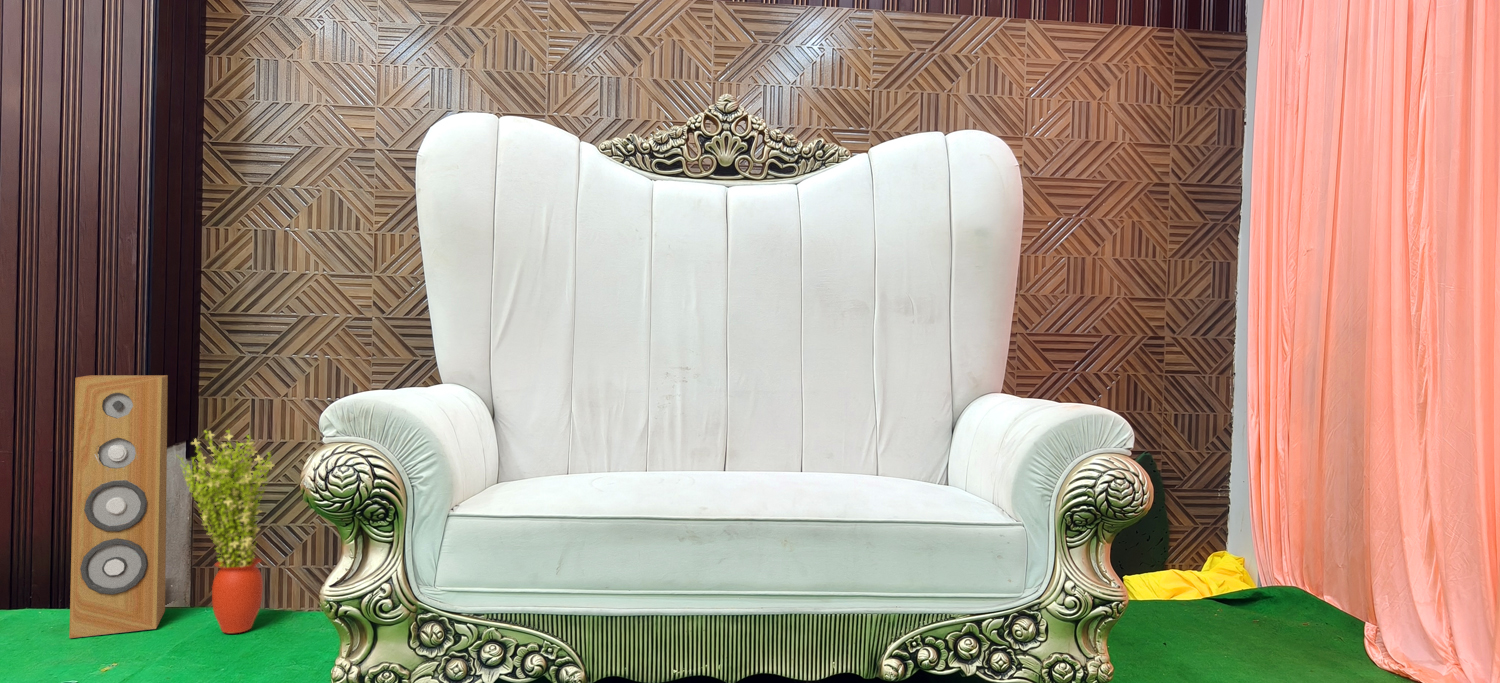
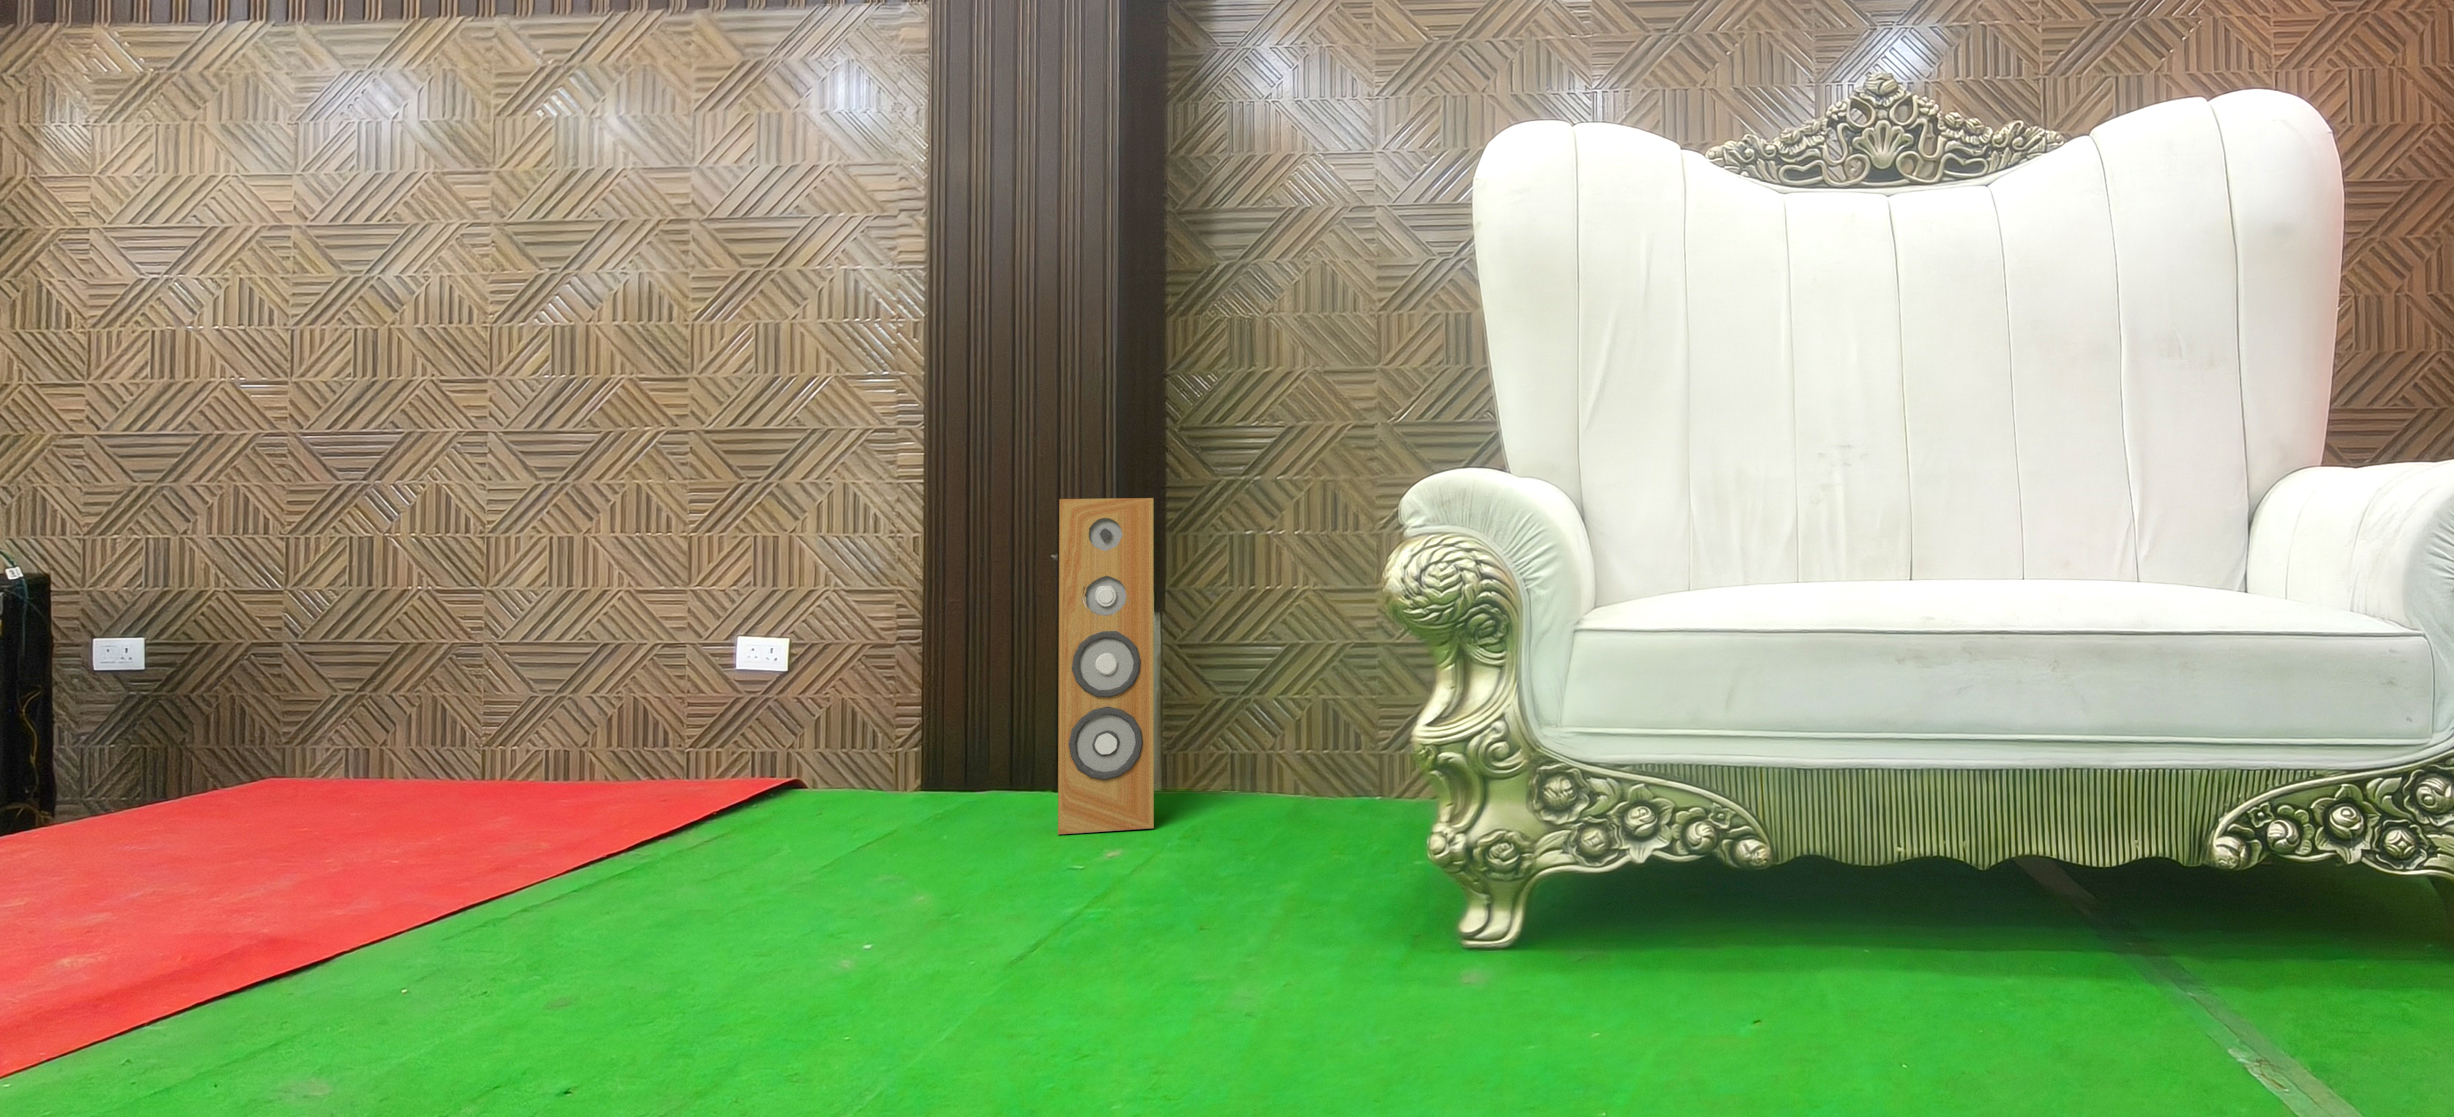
potted plant: present [178,430,274,634] -> none [1176,563,1291,834]

